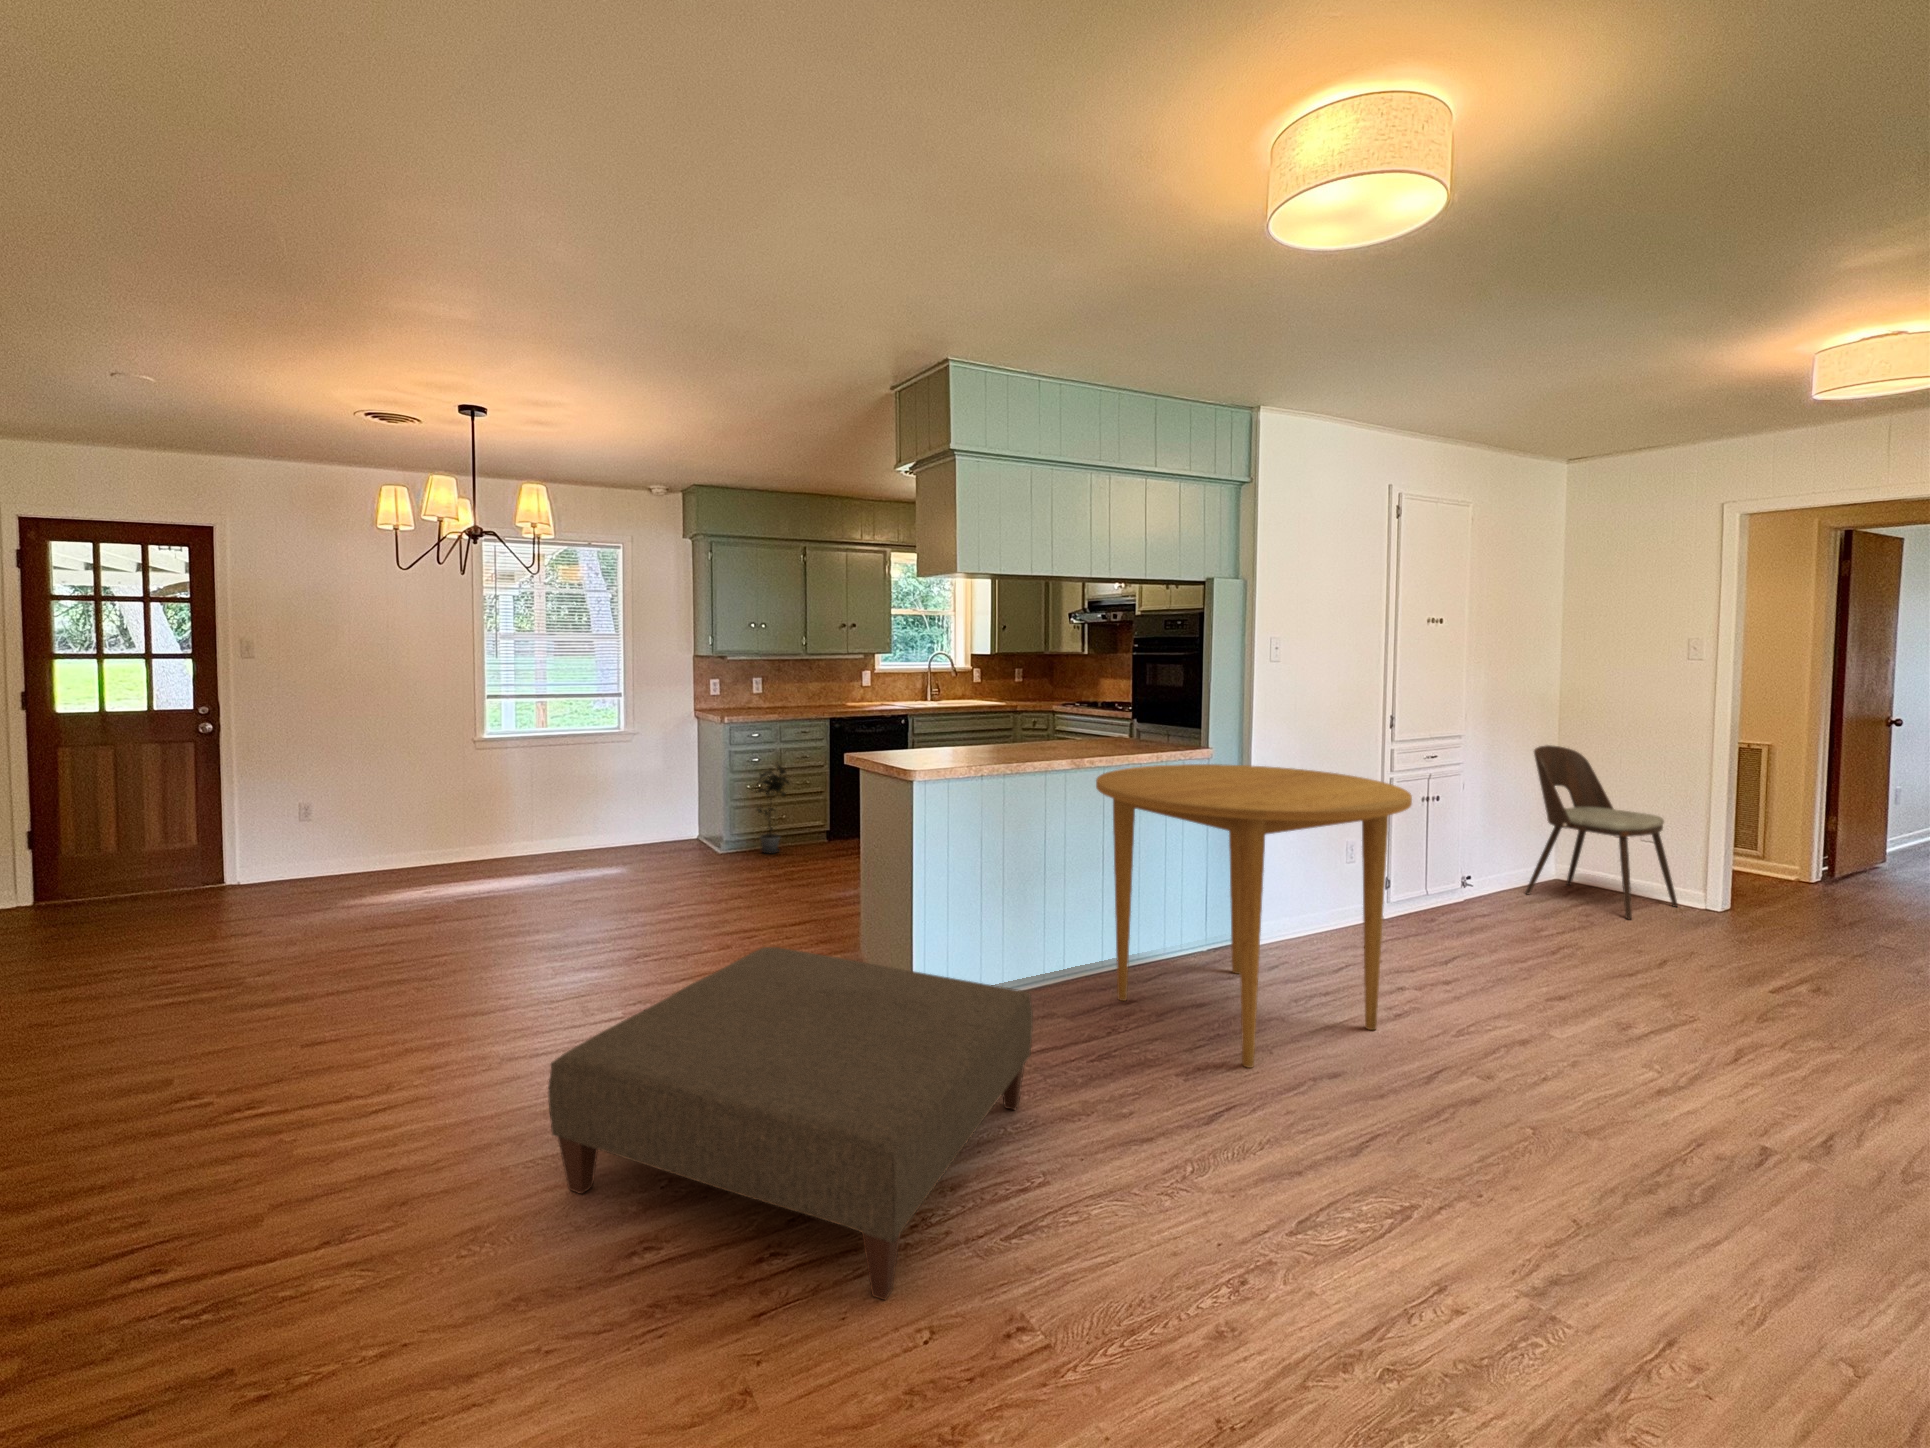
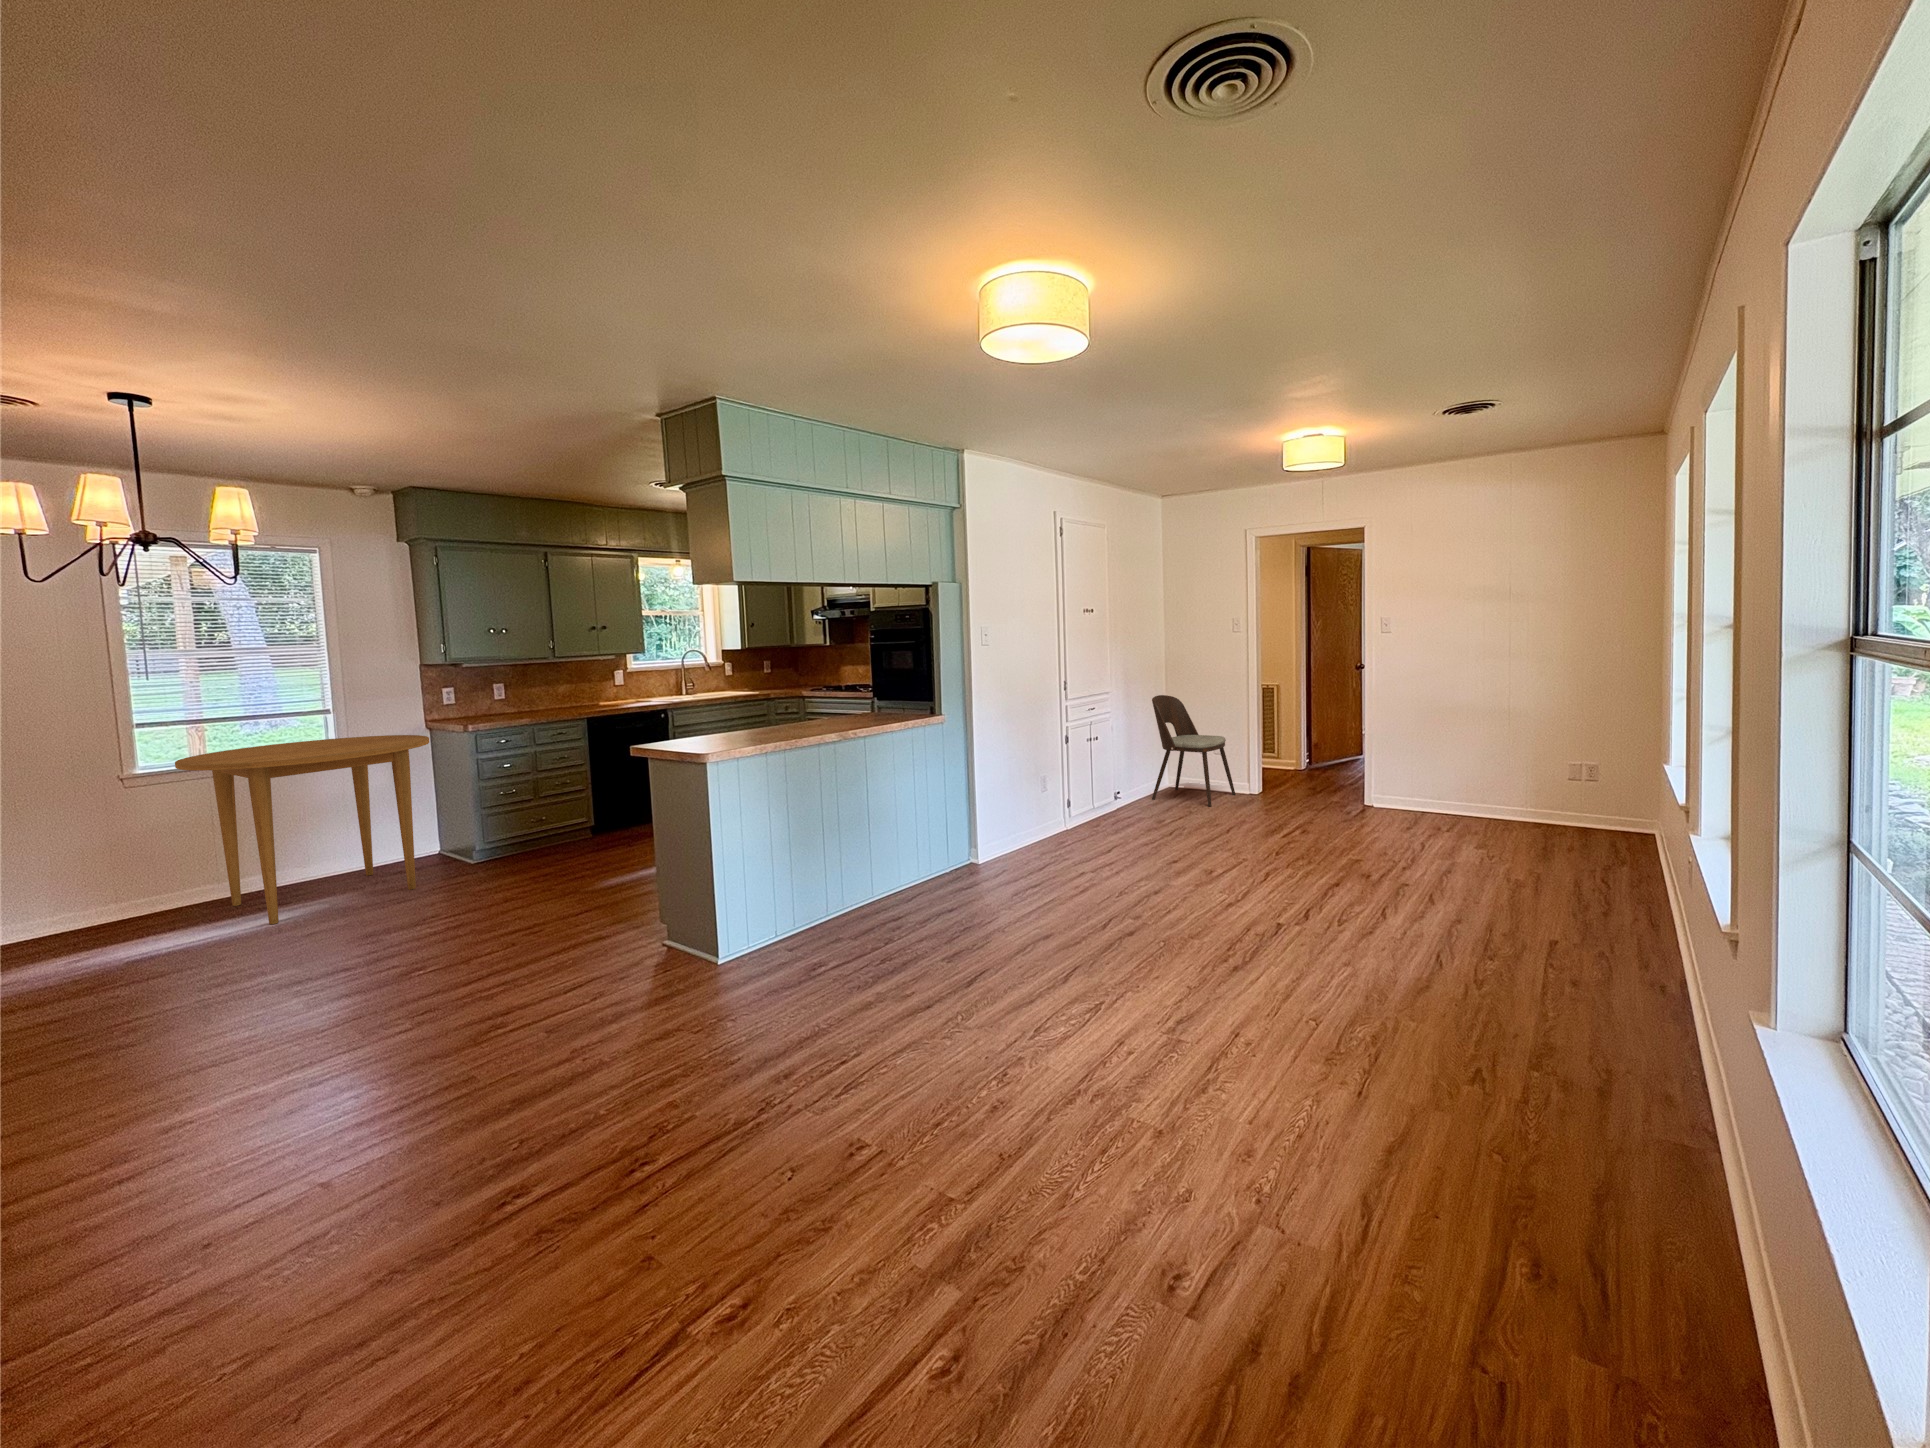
dining table: present [1096,764,1412,1068] -> present [175,735,429,924]
potted plant: present [756,765,789,853] -> none [506,766,551,857]
ottoman: present [548,947,1033,1300] -> none [378,917,834,1180]

